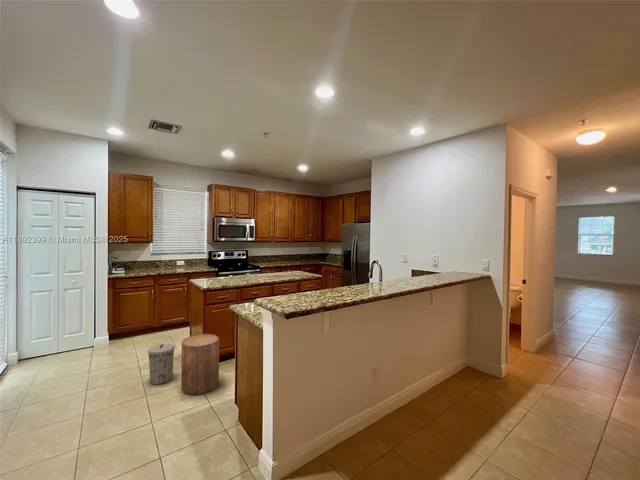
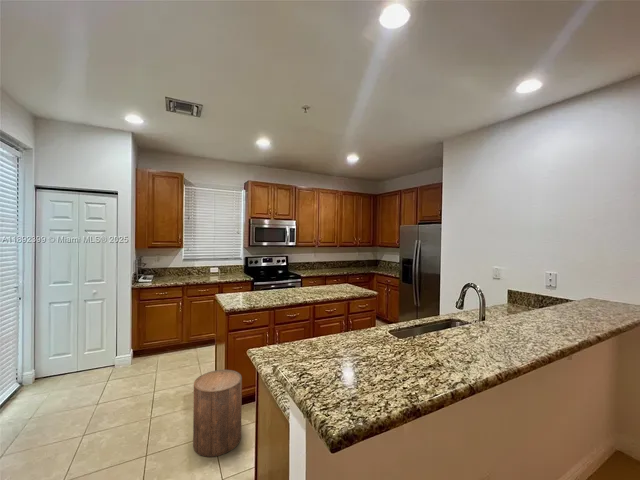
trash can: present [148,344,175,384] -> none [157,377,190,432]

